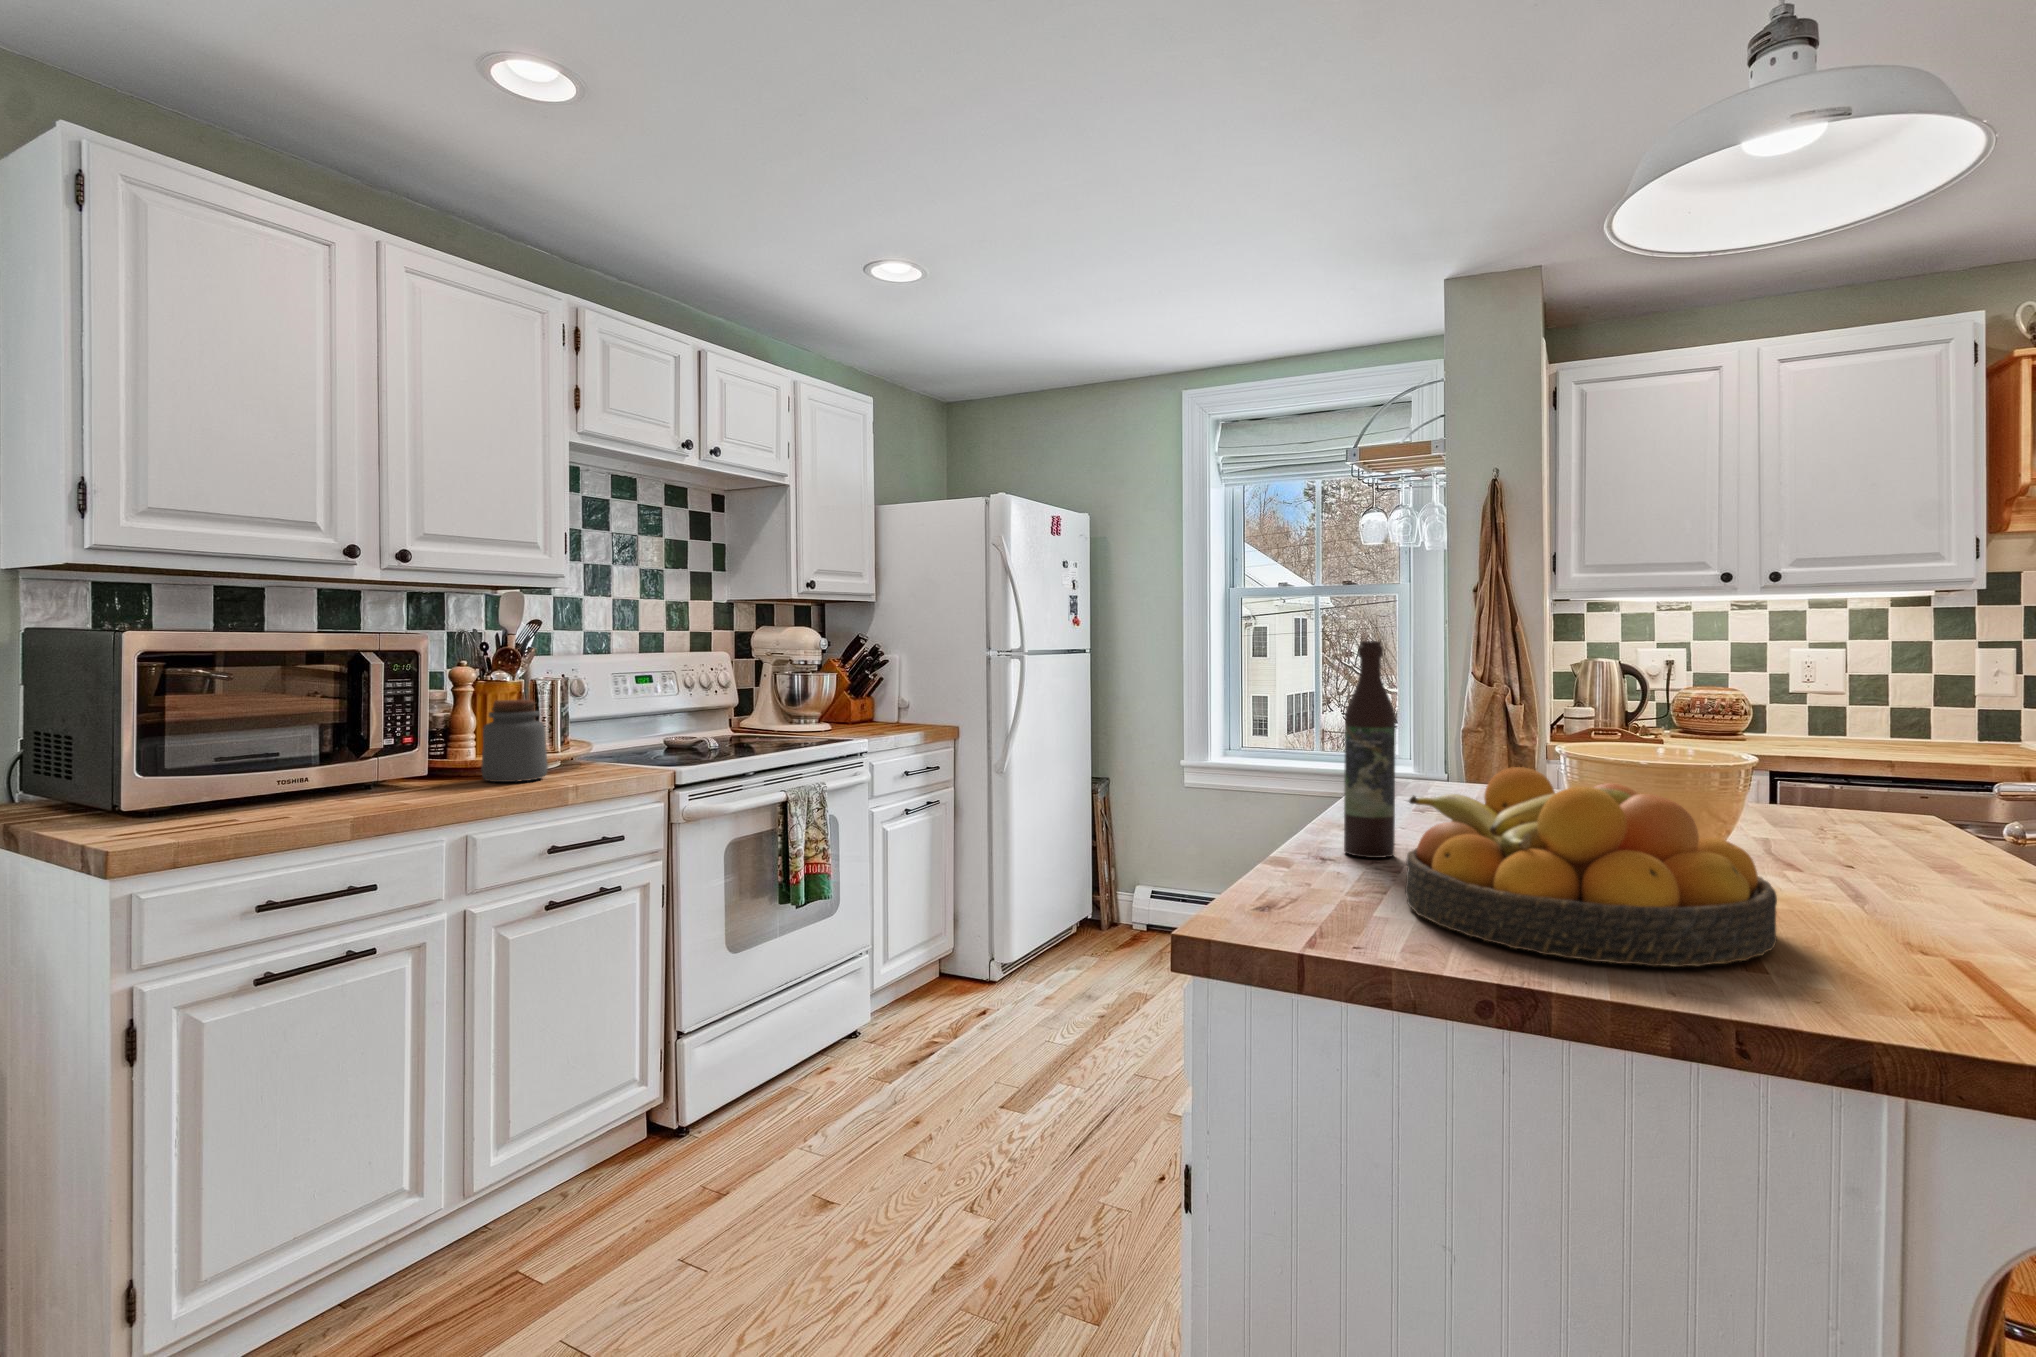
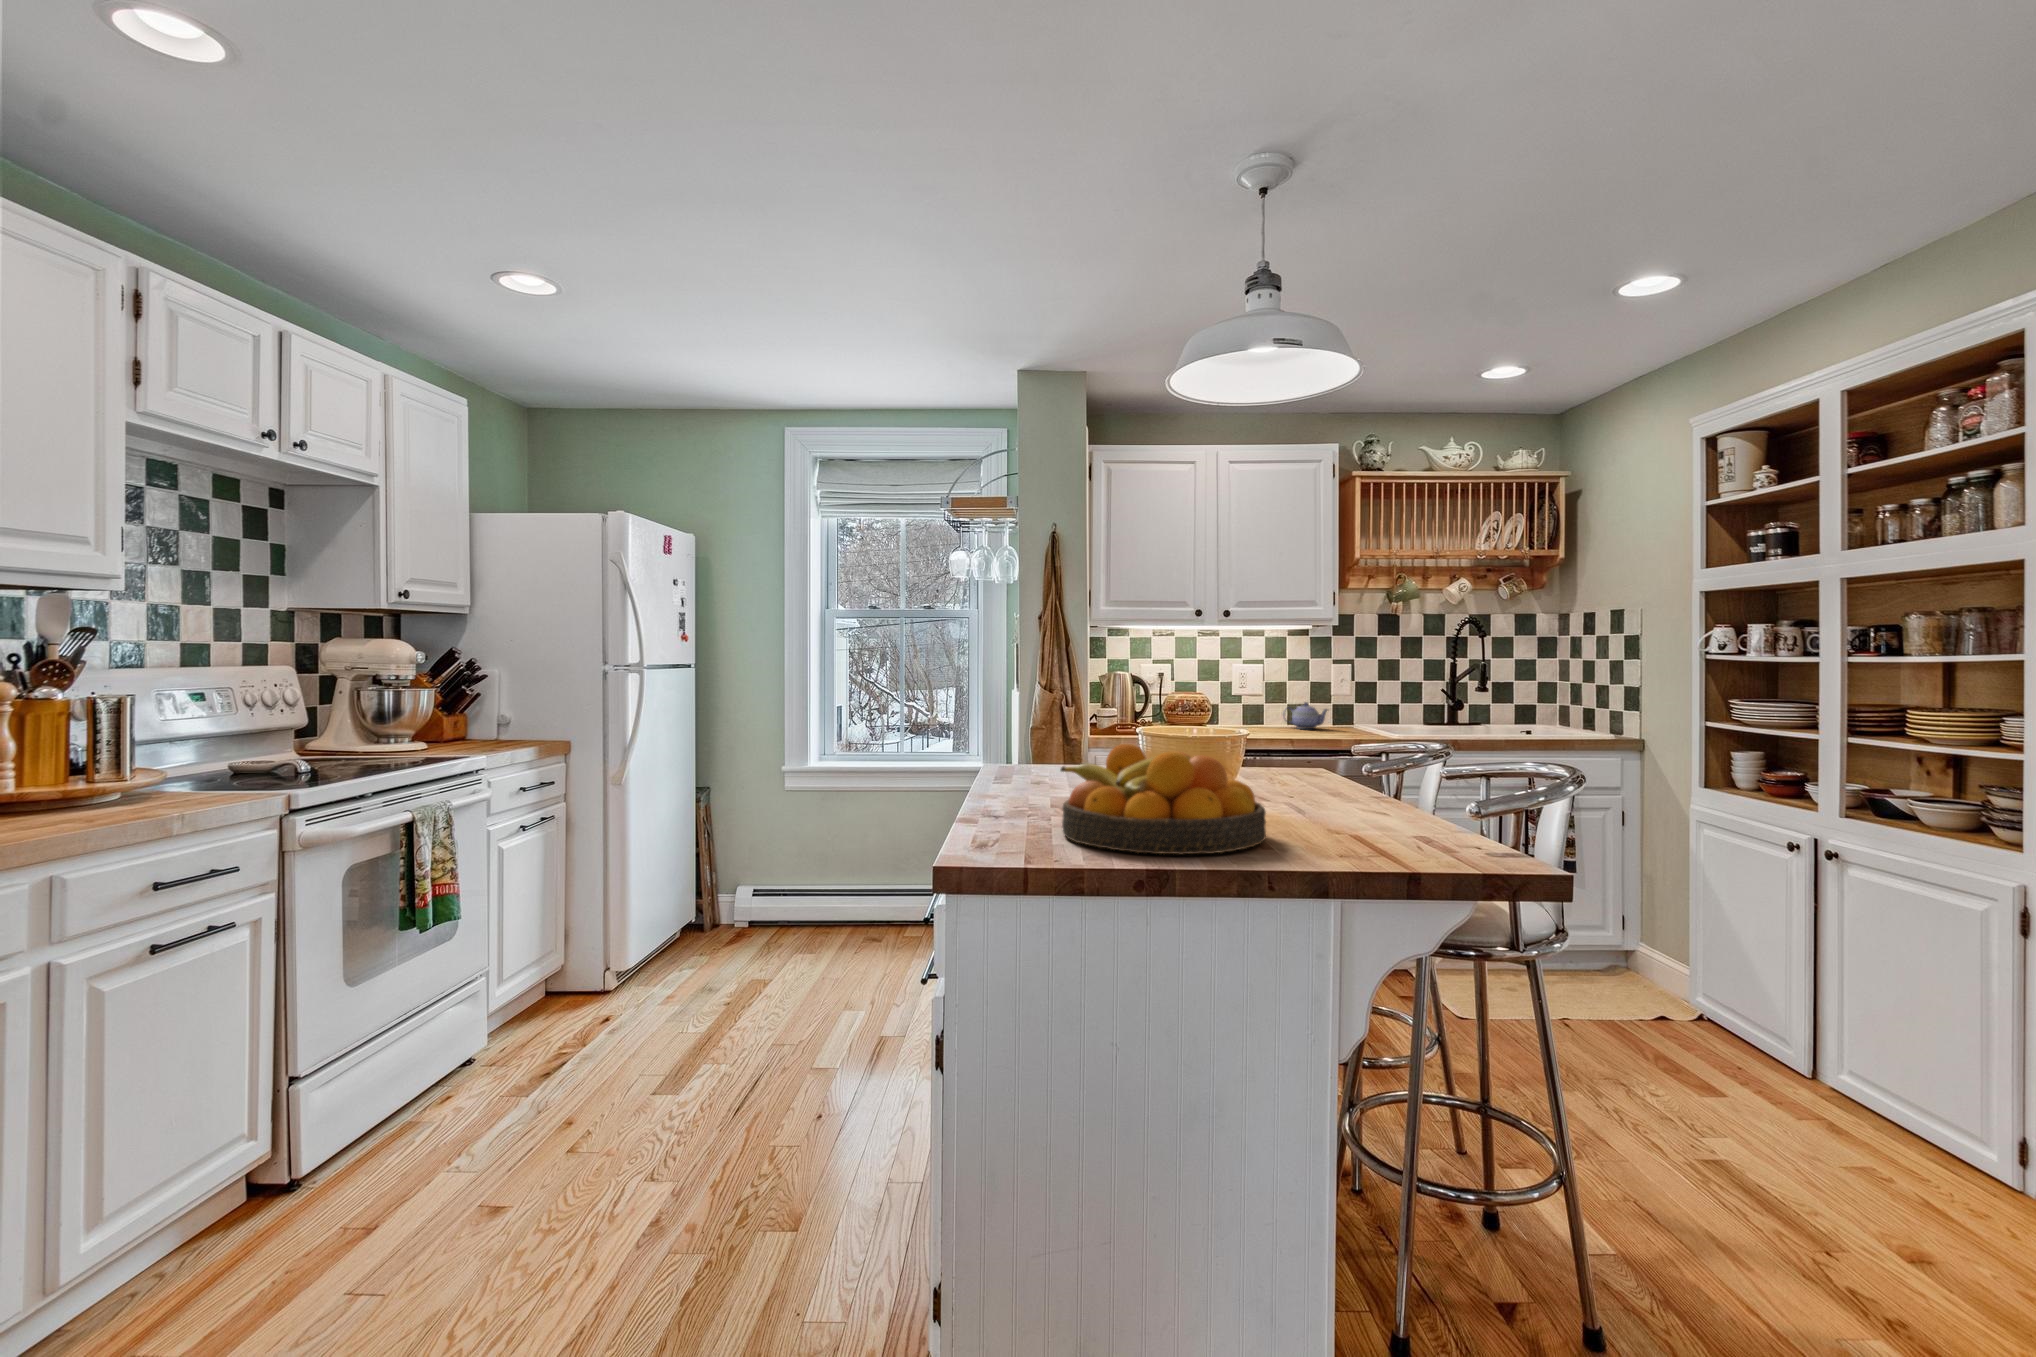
wine bottle: present [1344,641,1396,858] -> none [1003,660,1038,815]
jar: present [481,700,548,782] -> none [49,720,140,814]
teapot: none [1873,703,1961,742] -> present [1283,702,1327,729]

